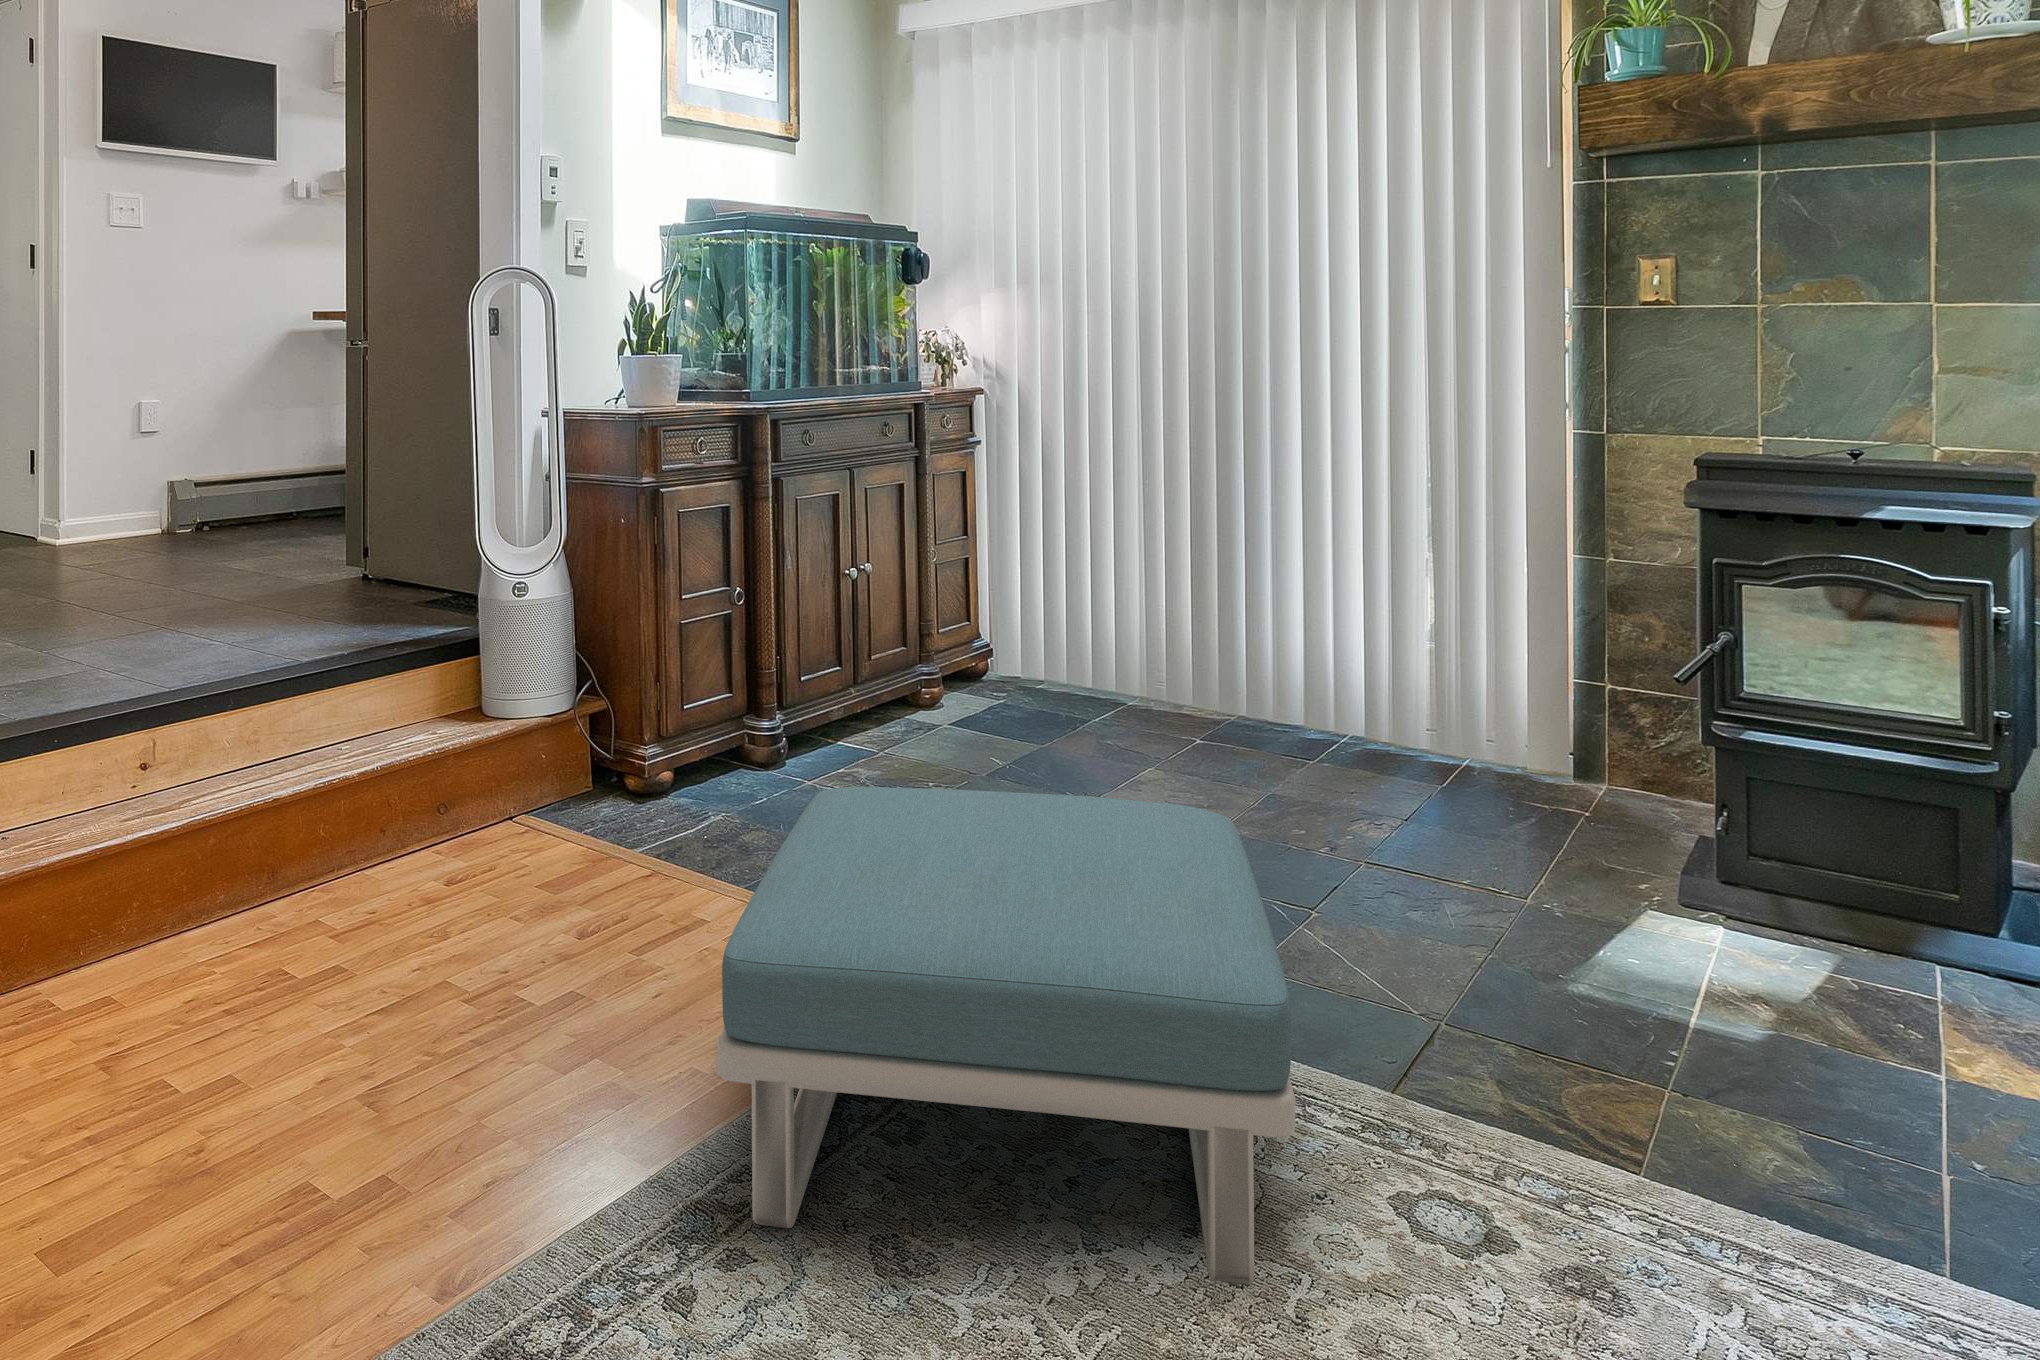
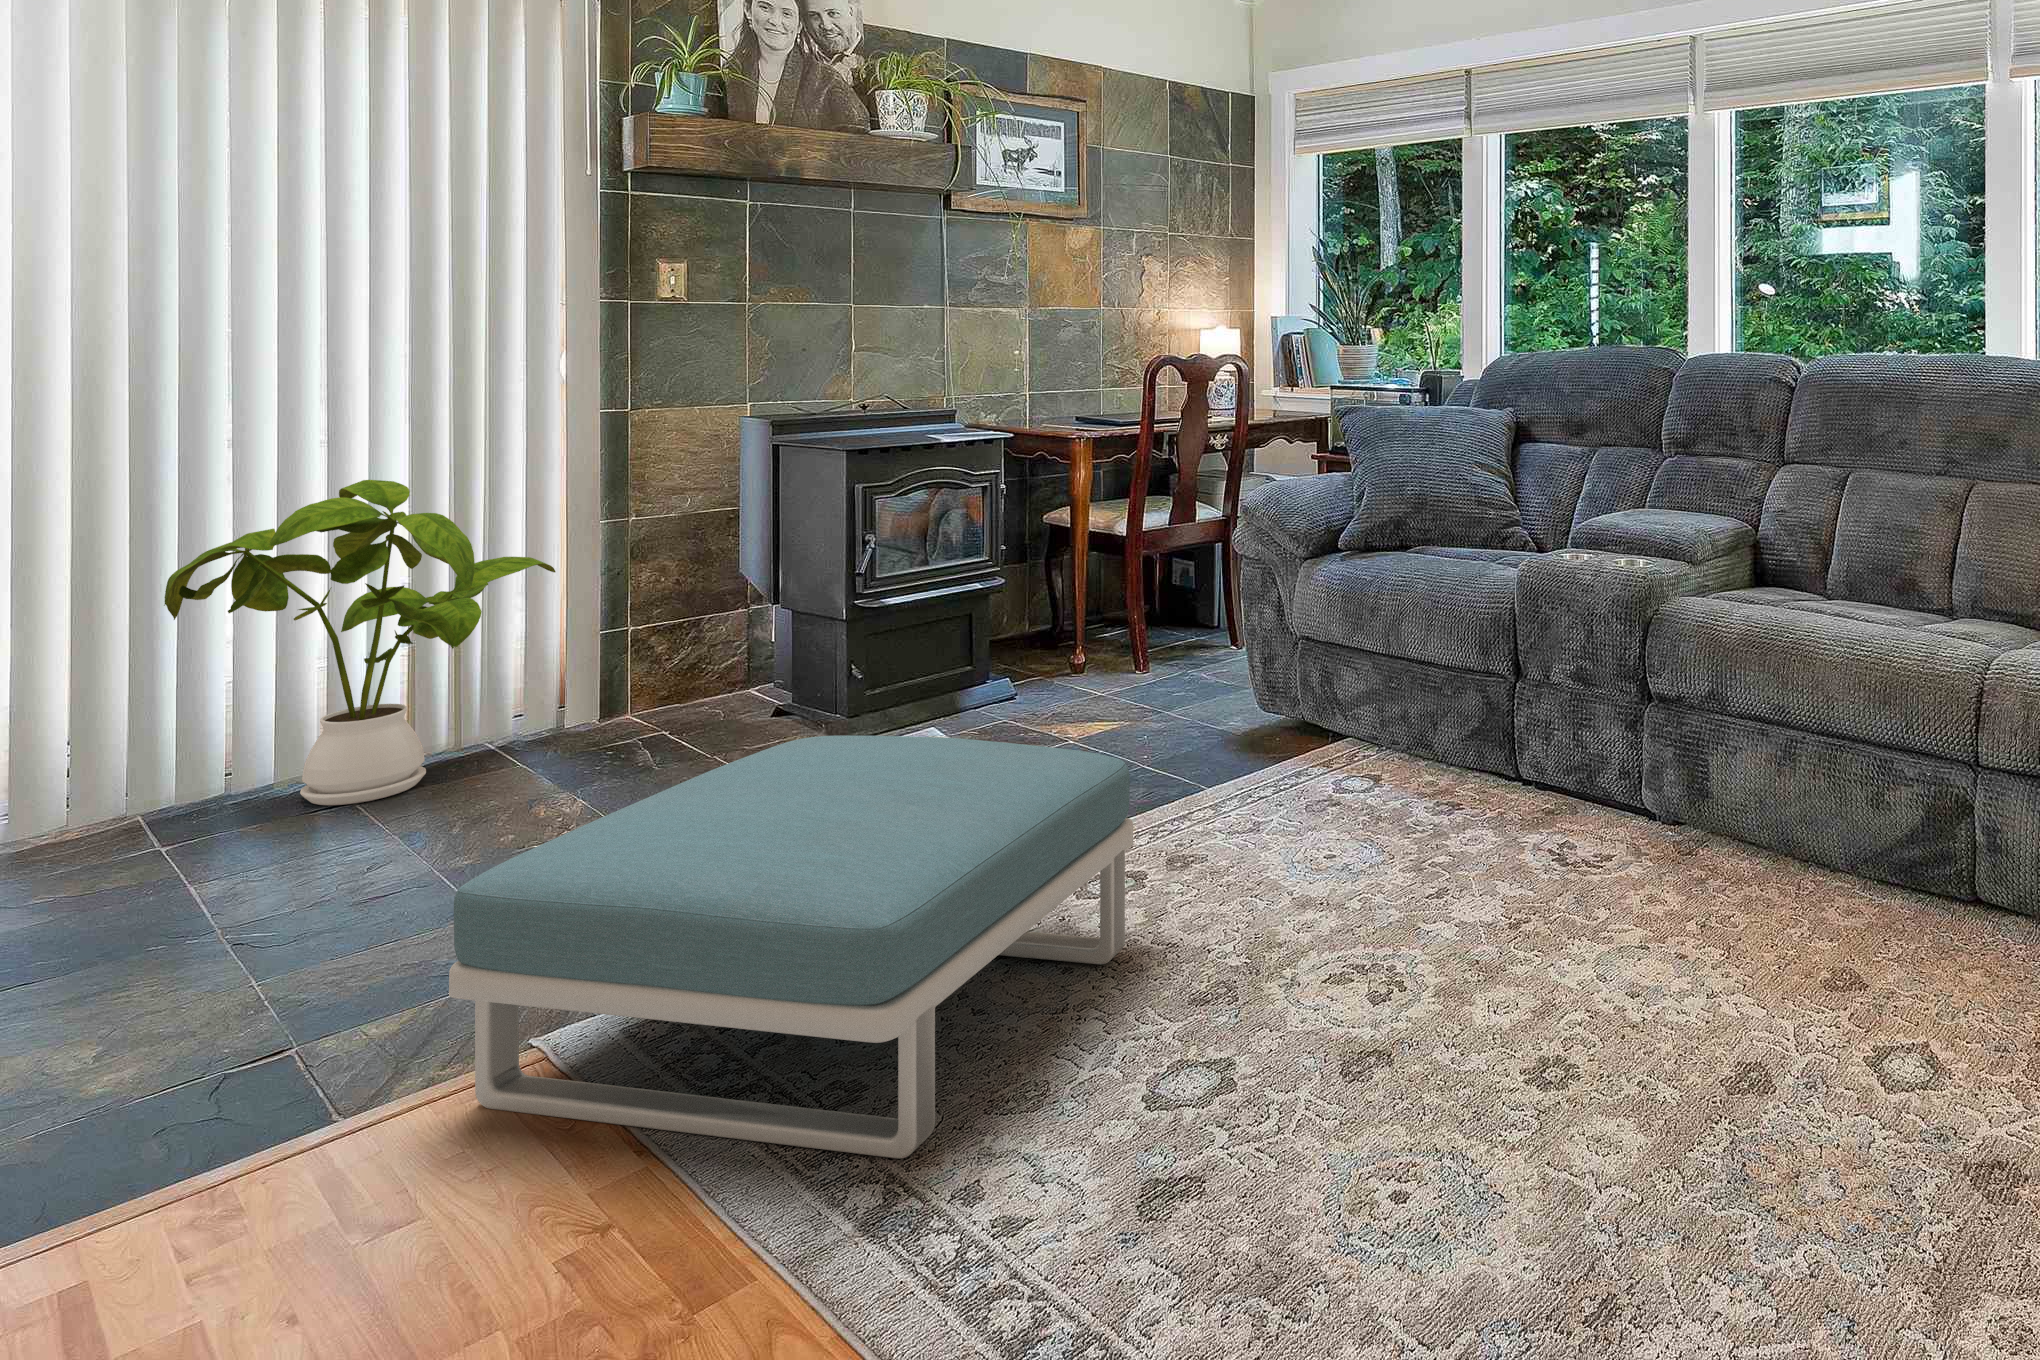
house plant: none [1190,476,1492,771] -> present [164,480,556,805]

